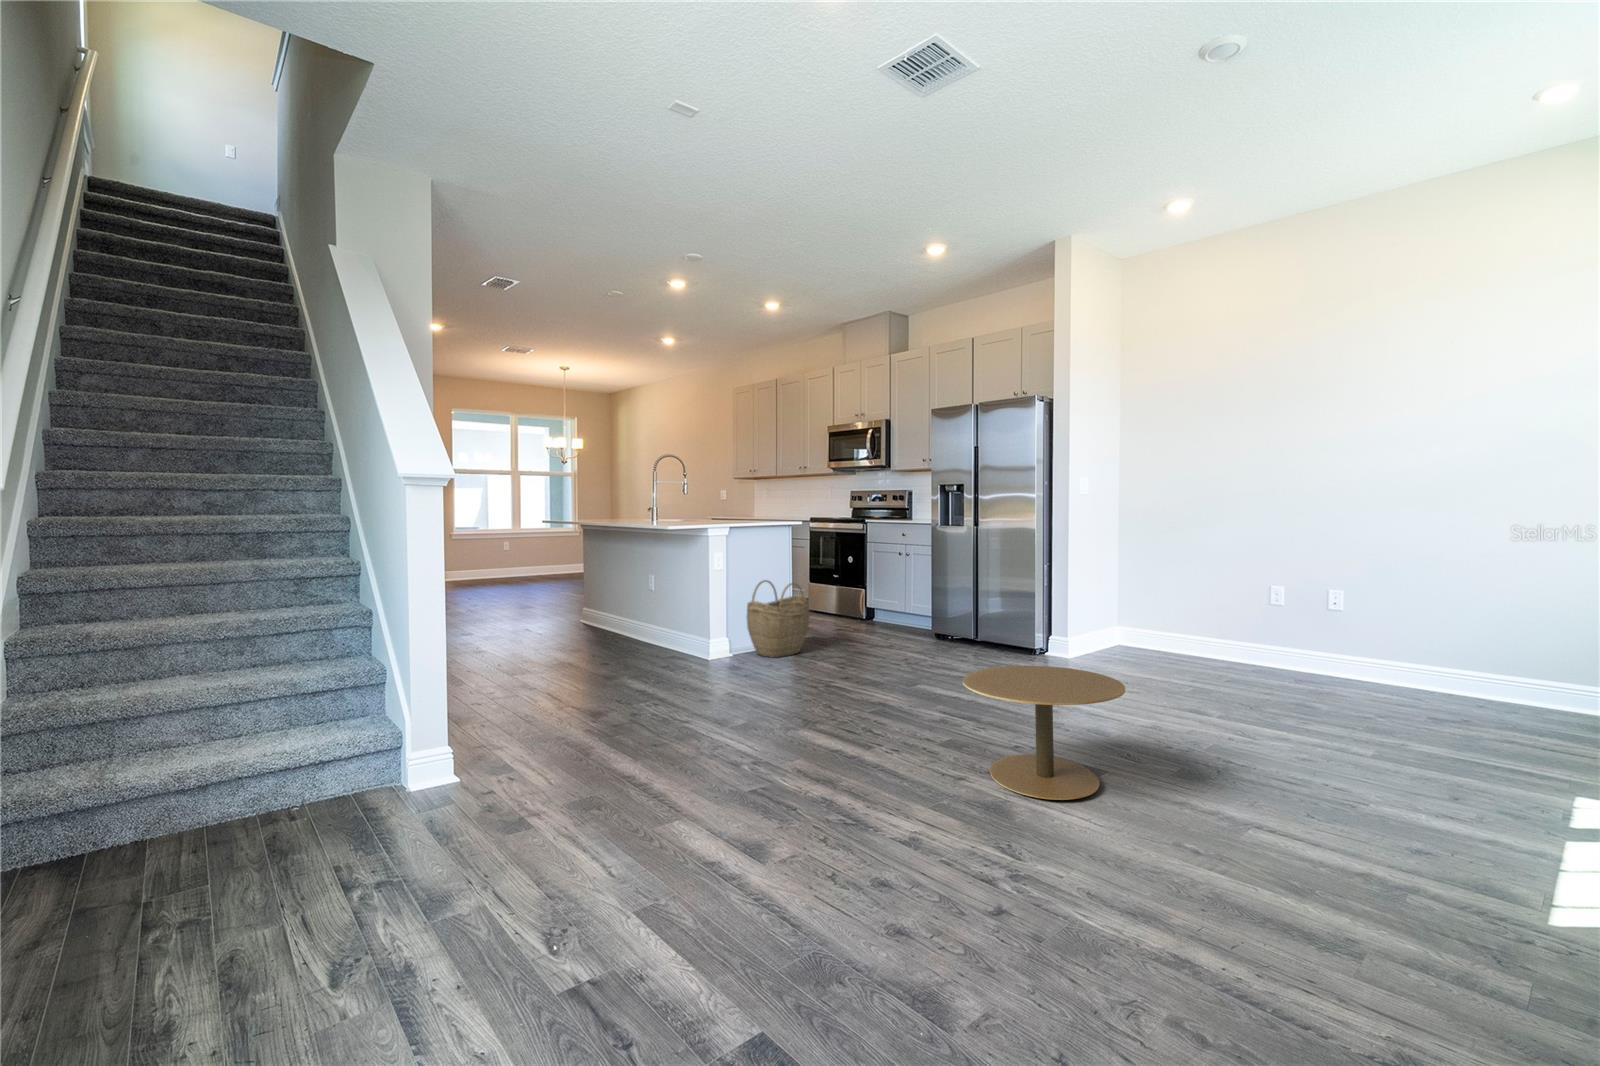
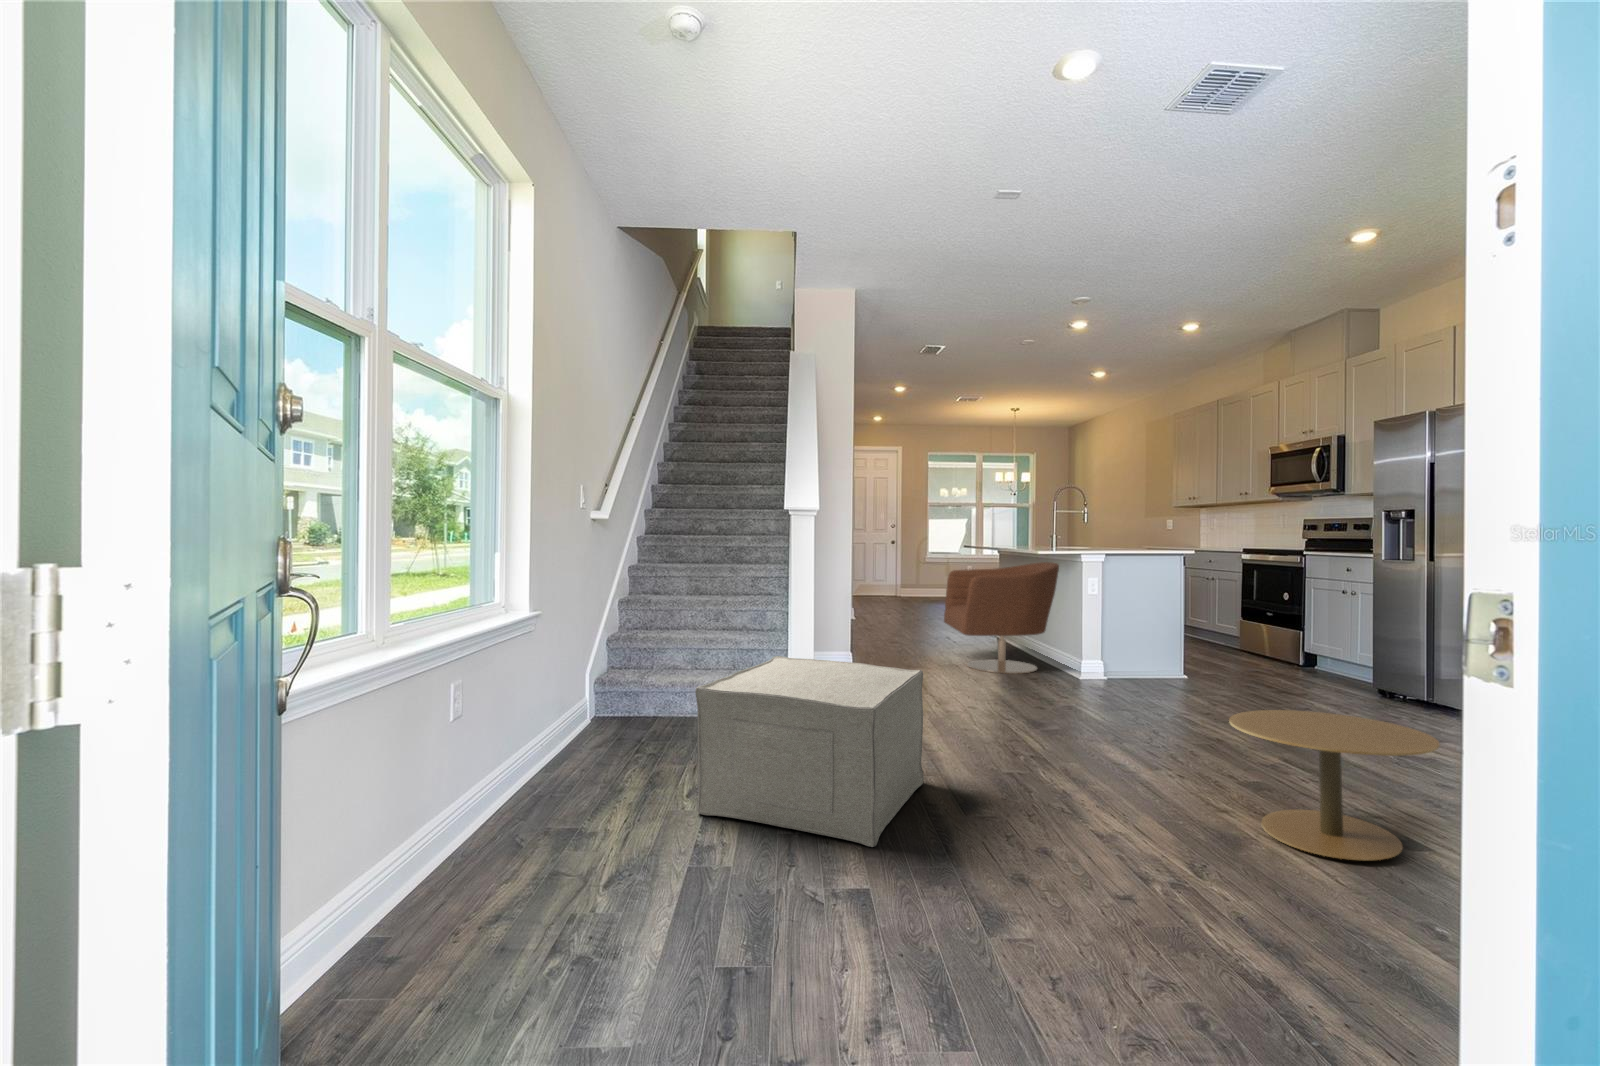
armchair: none [548,537,682,665] -> present [944,562,1059,674]
woven basket: present [747,580,810,658] -> none [1121,609,1194,687]
ottoman: none [366,687,708,1013] -> present [695,656,924,847]

